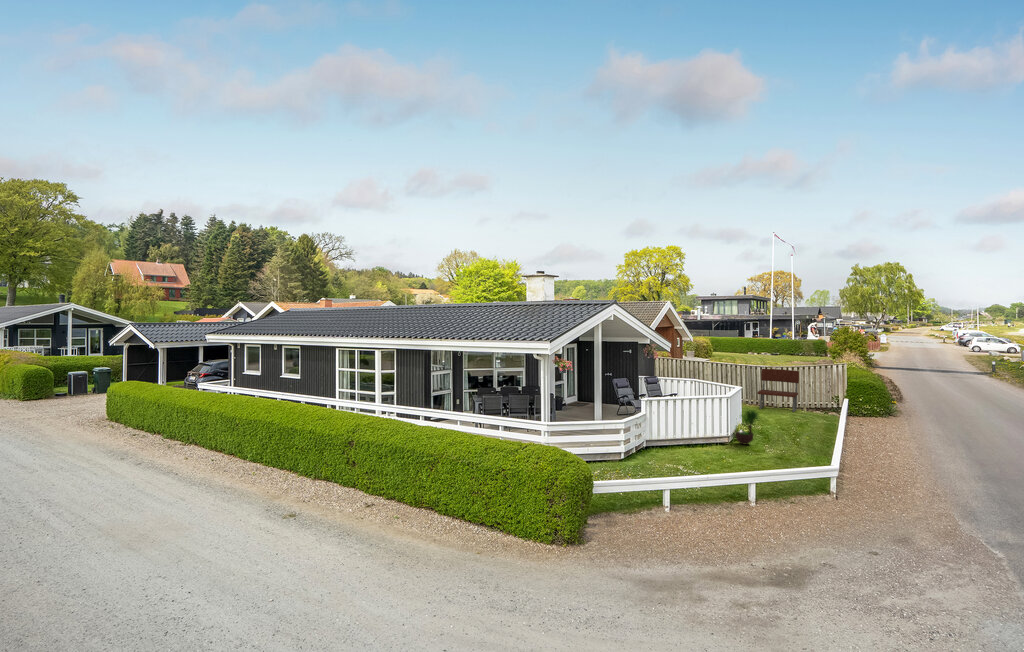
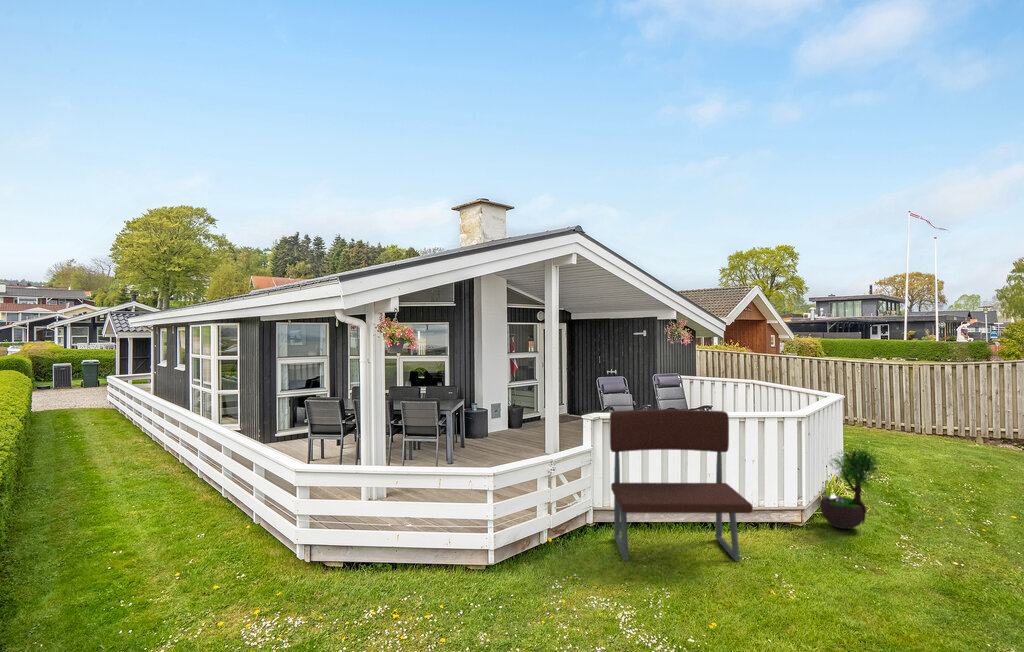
bench: present [757,369,799,412] -> present [610,409,753,562]

